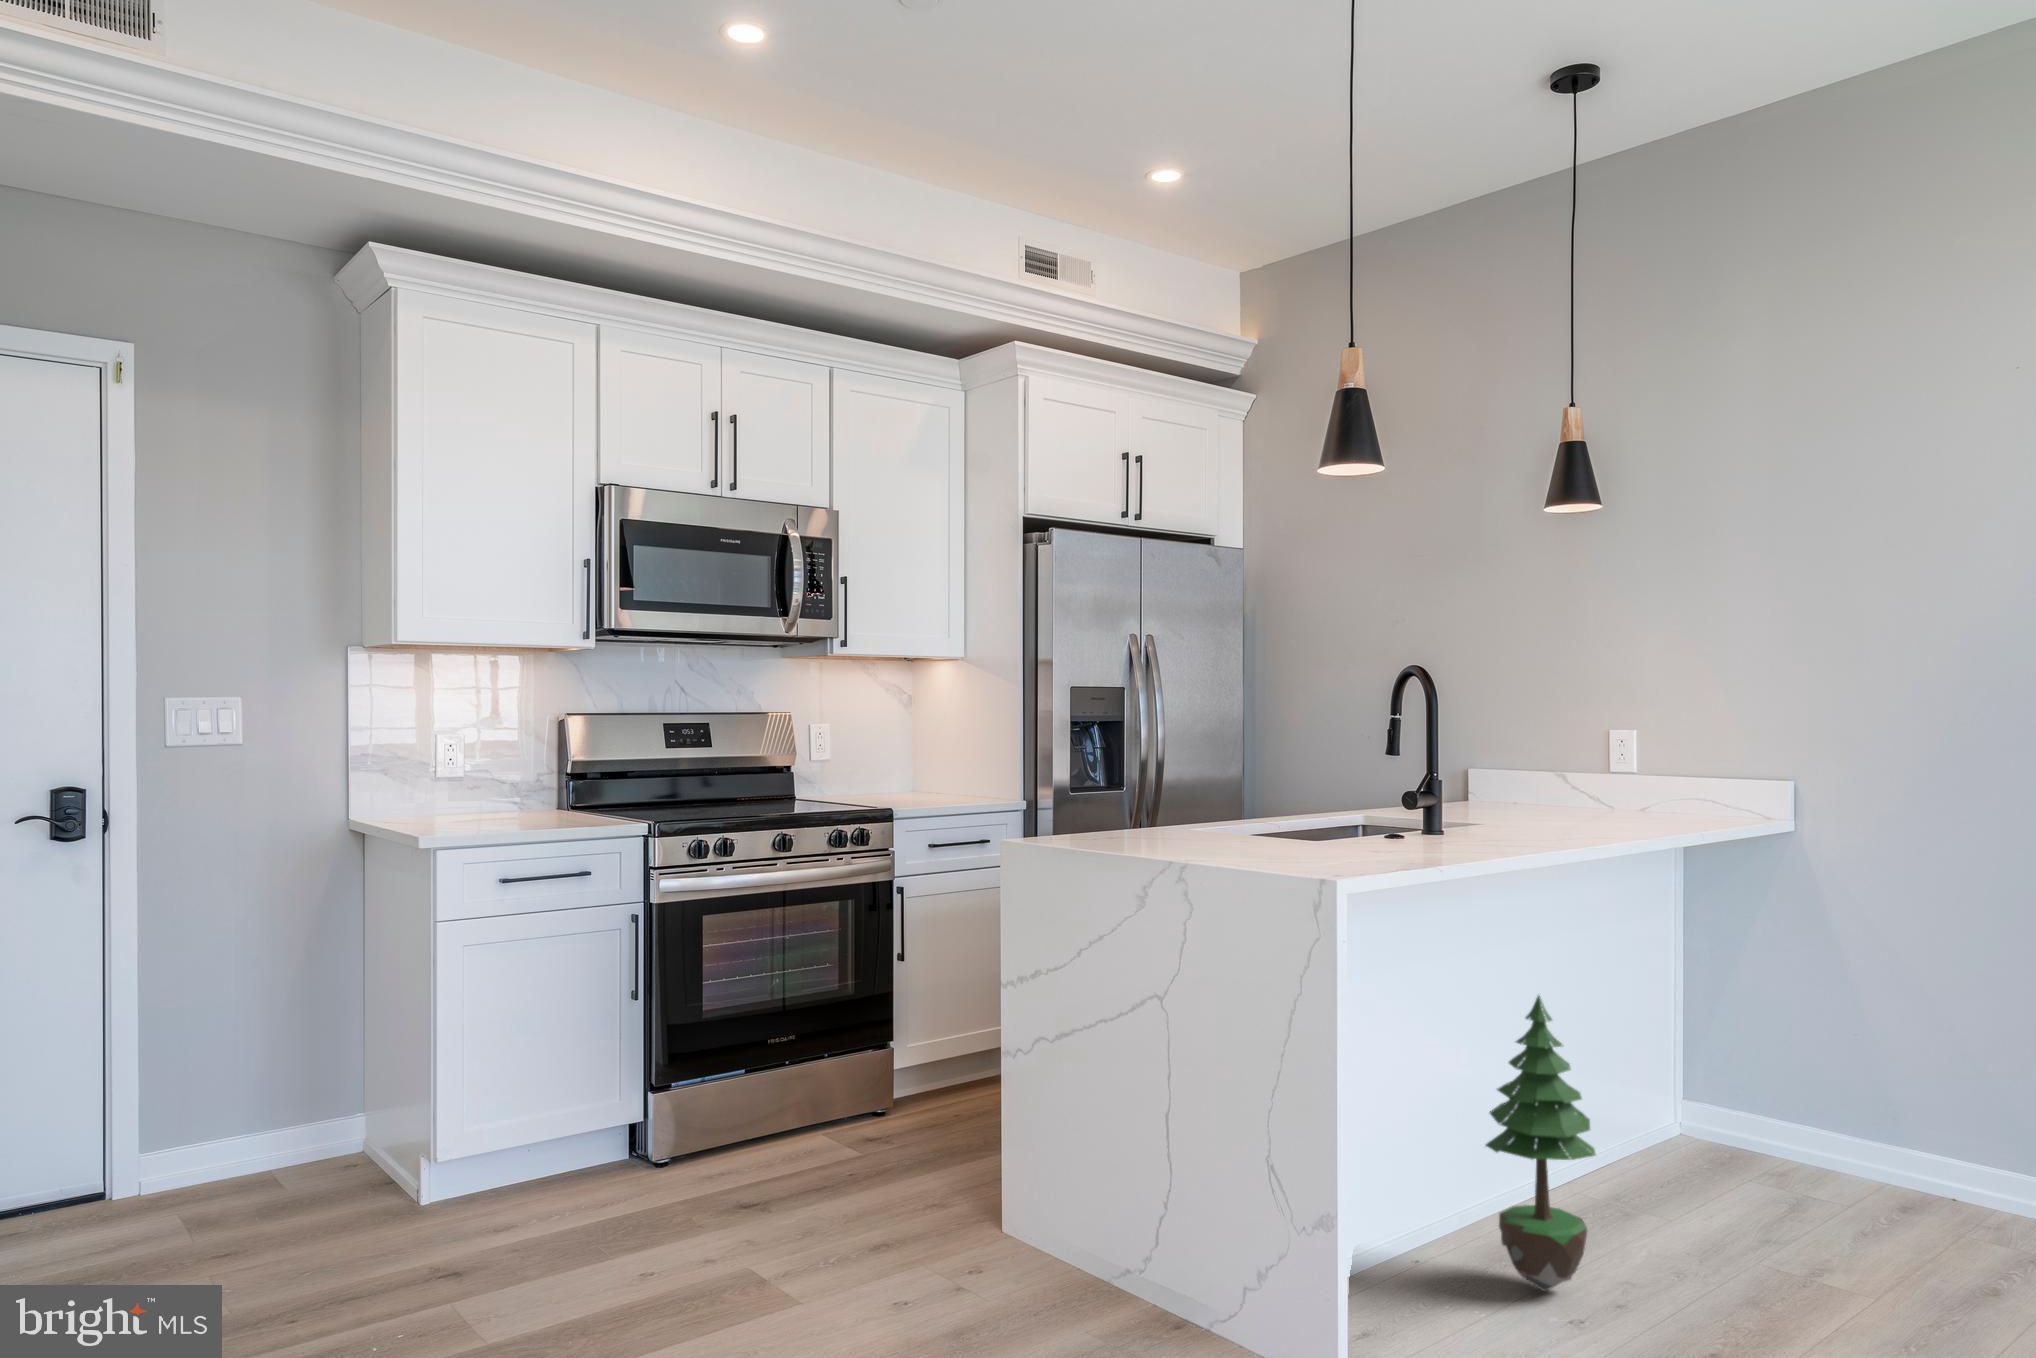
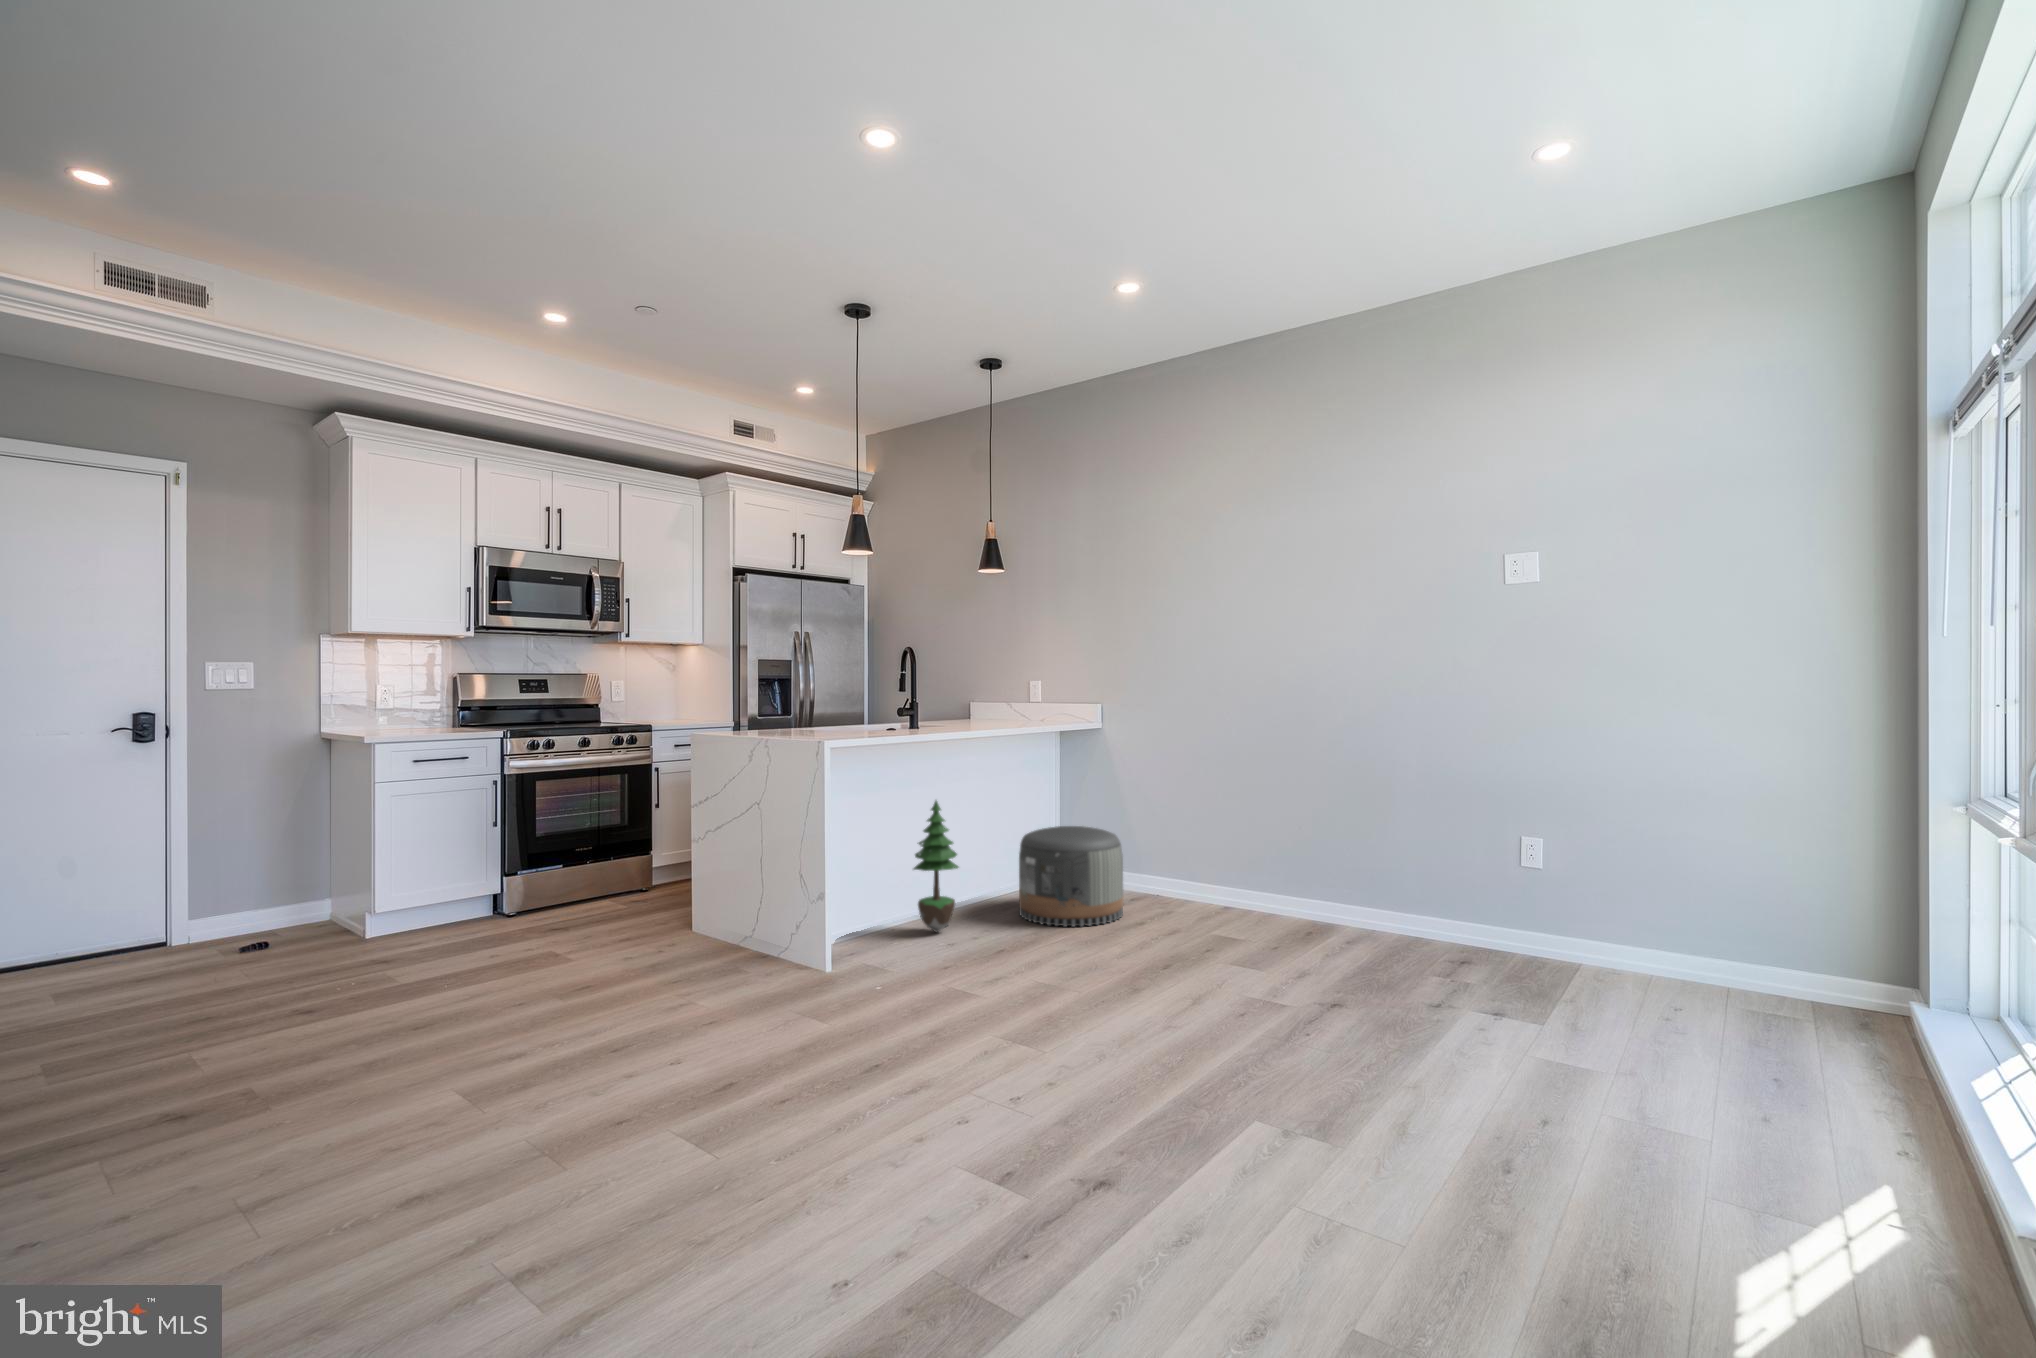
pouf: none [1686,1048,1957,1299] -> present [1019,826,1123,927]

